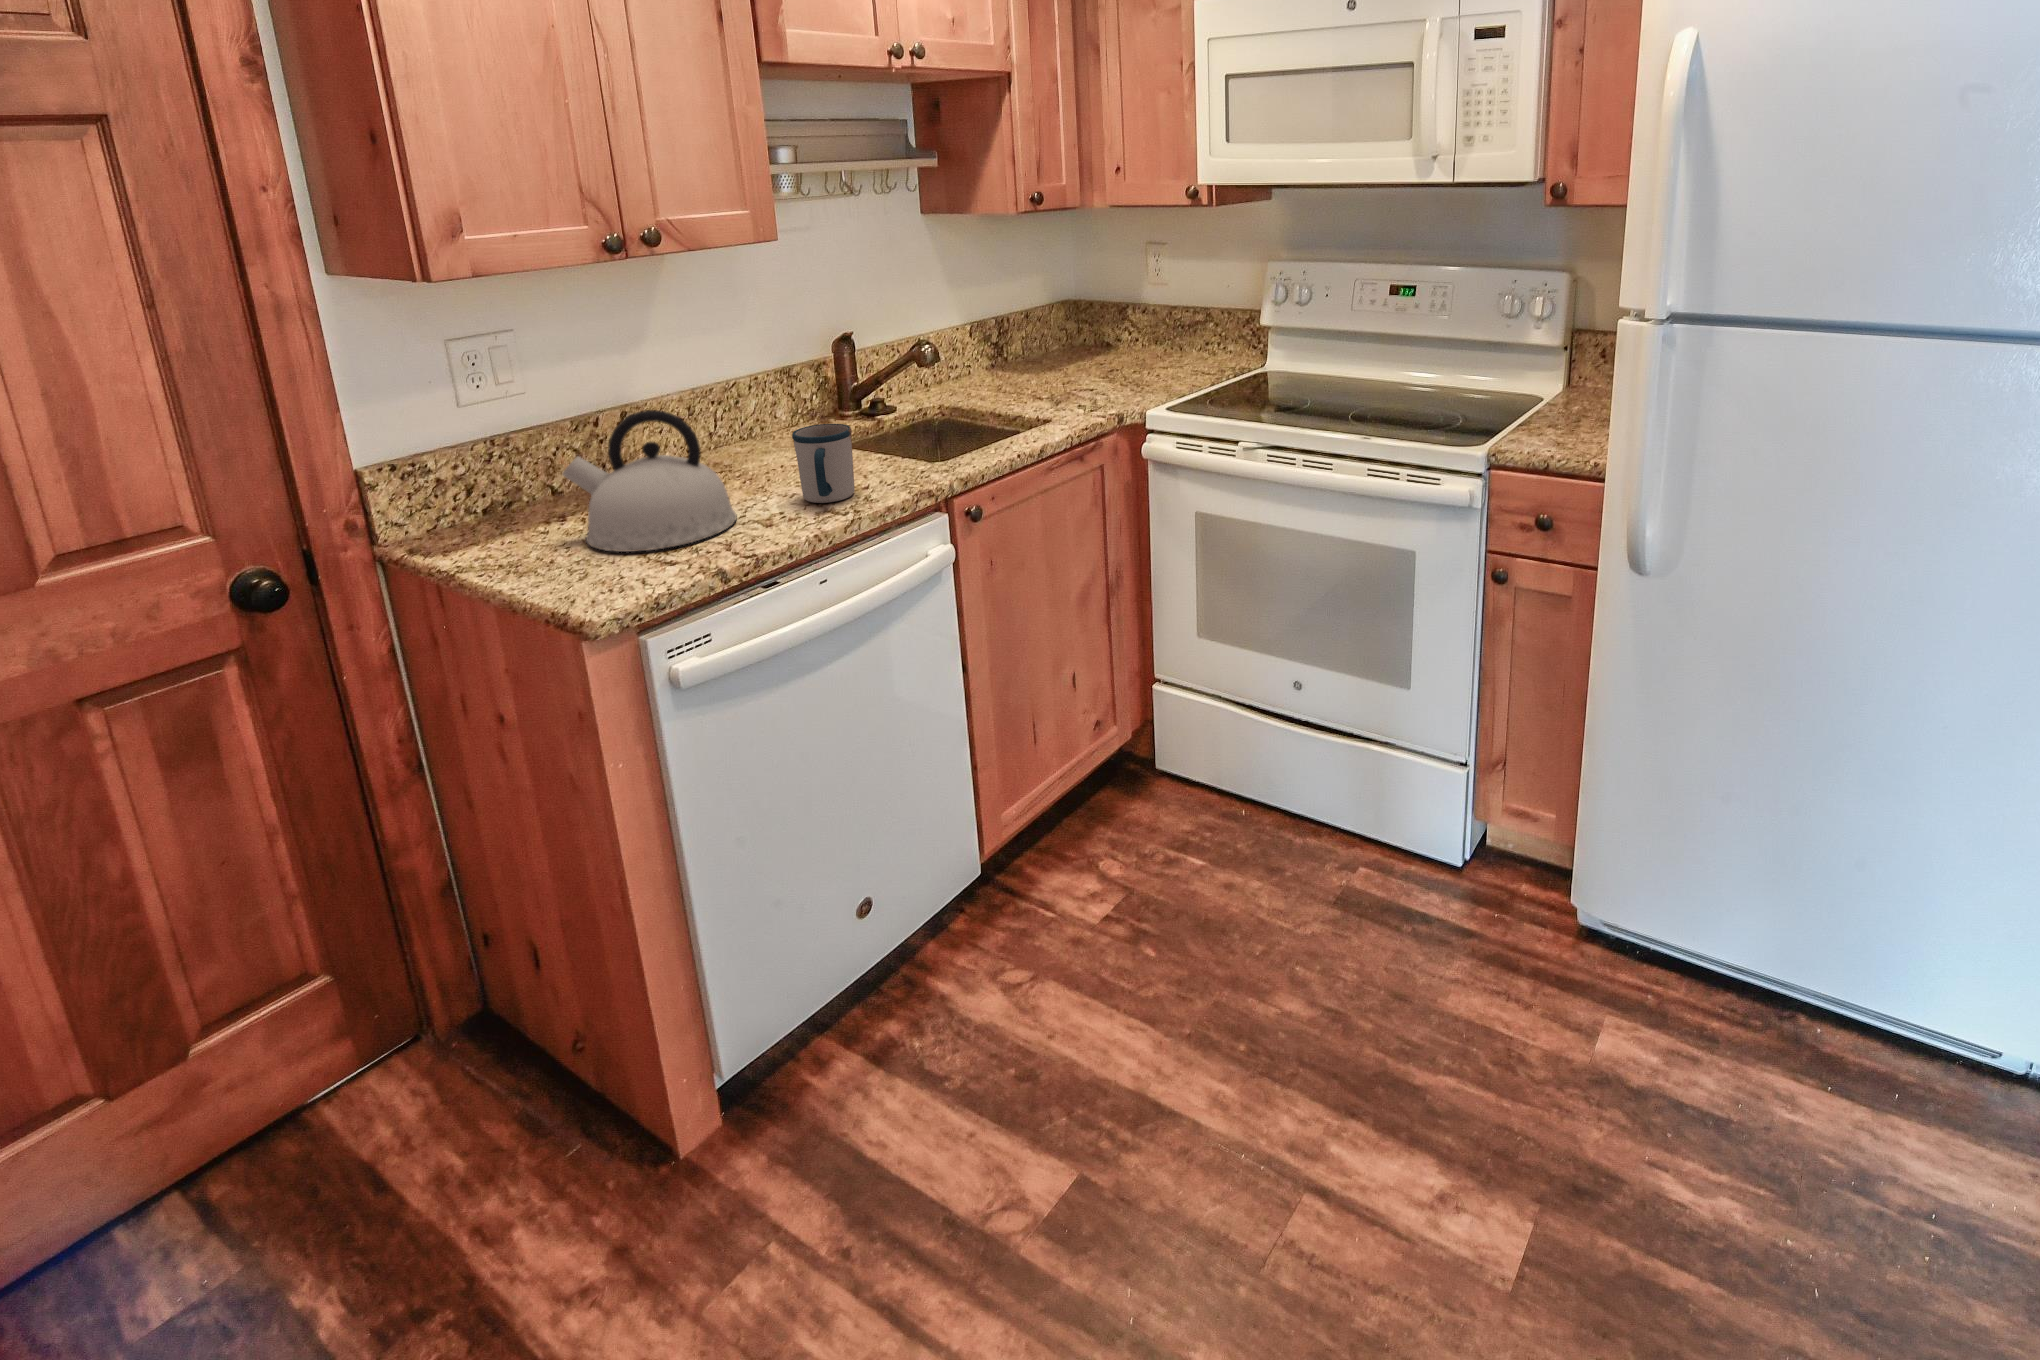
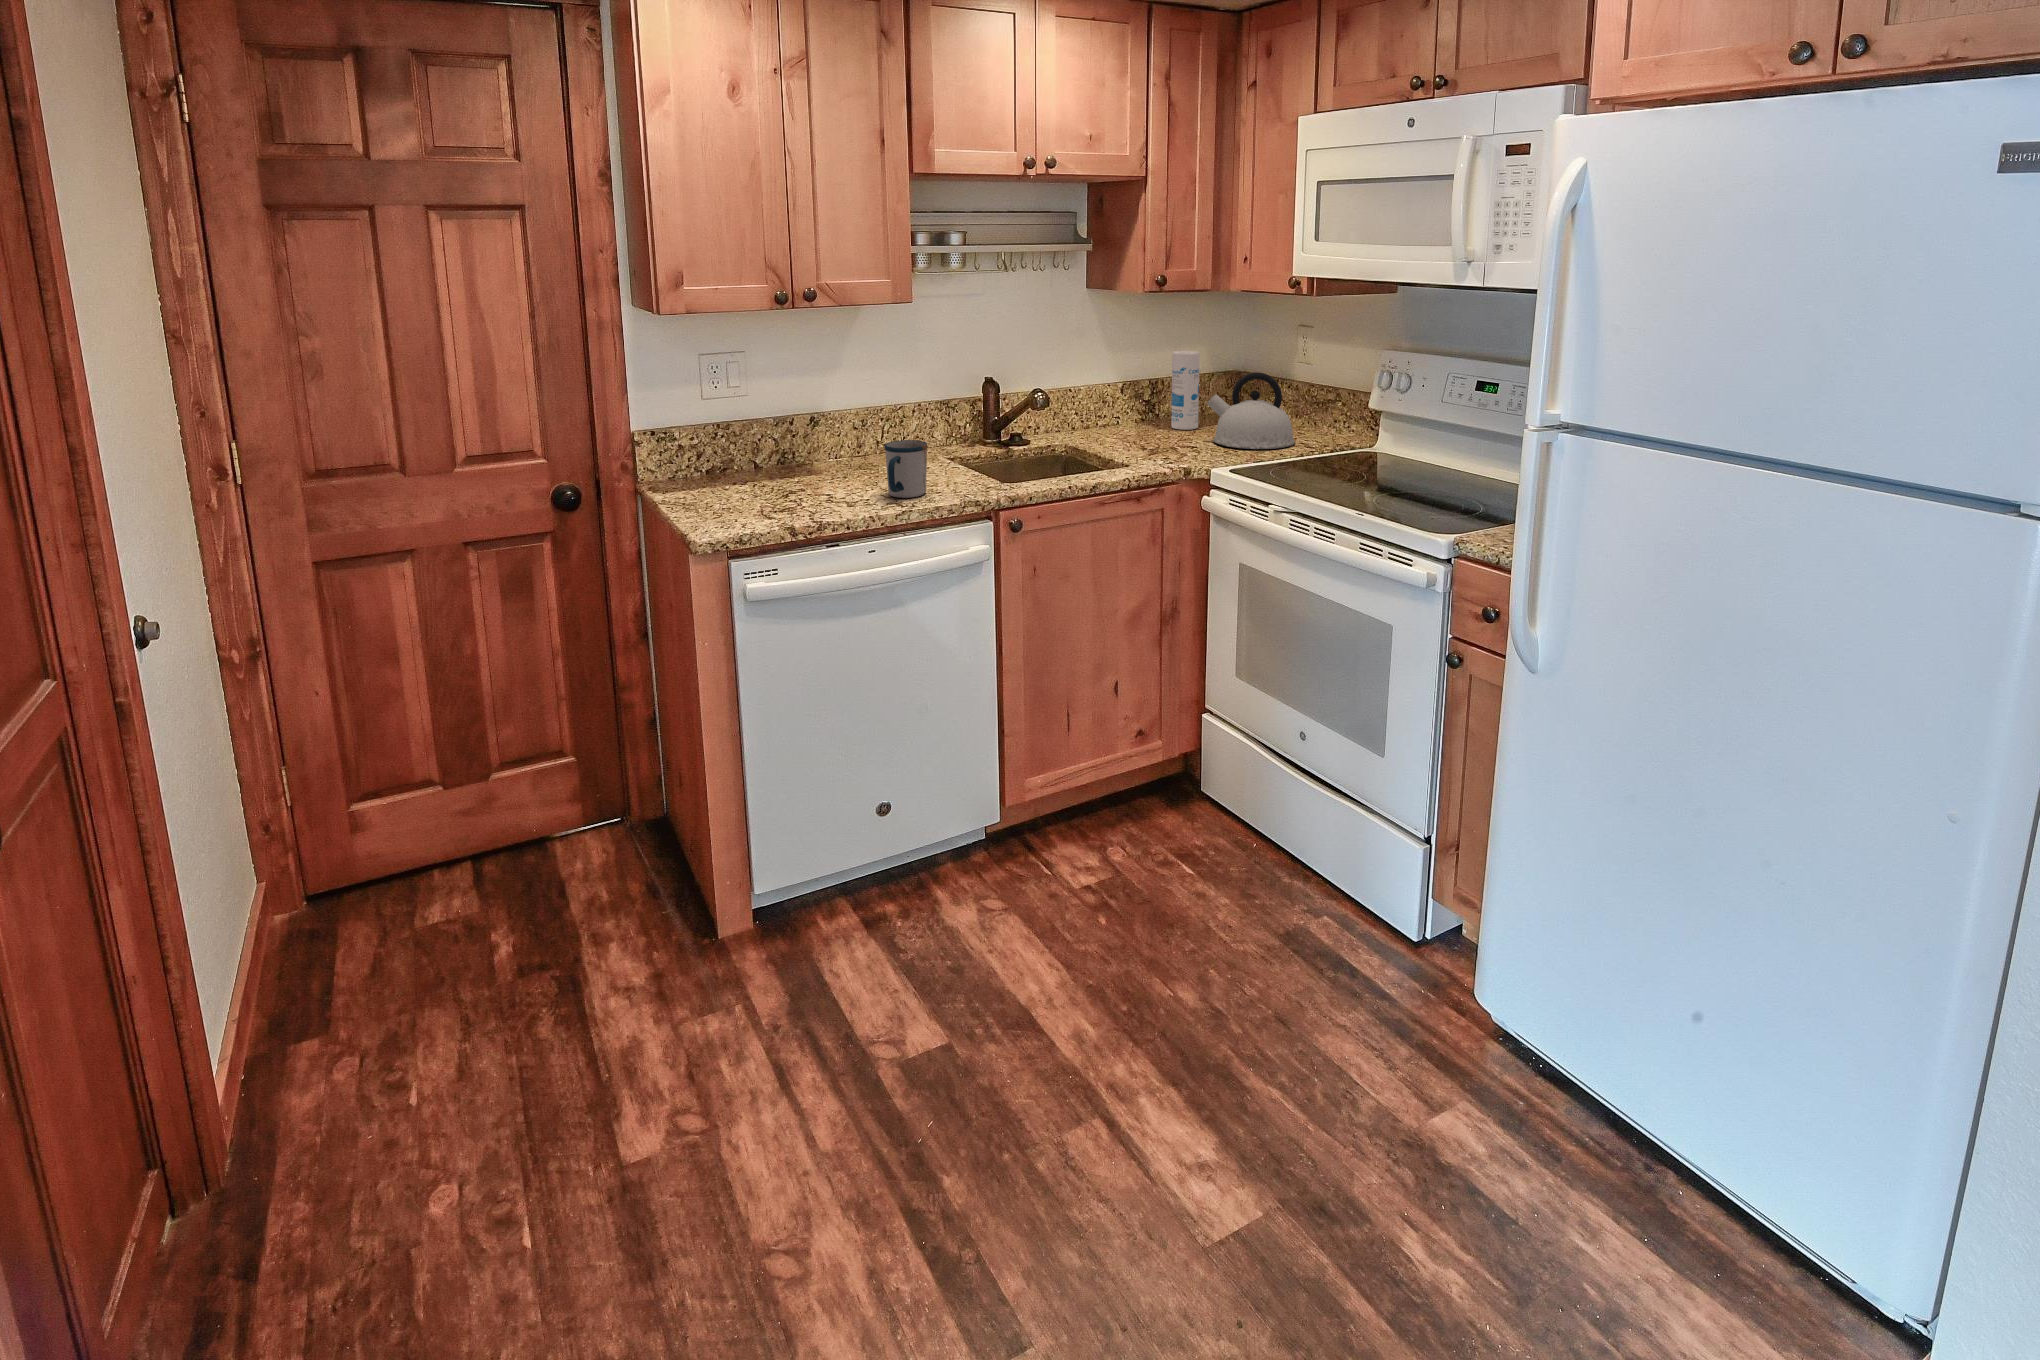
canister: none [1032,279,1068,371] -> present [1171,351,1200,430]
kettle: present [563,410,737,552] -> present [1207,372,1295,449]

